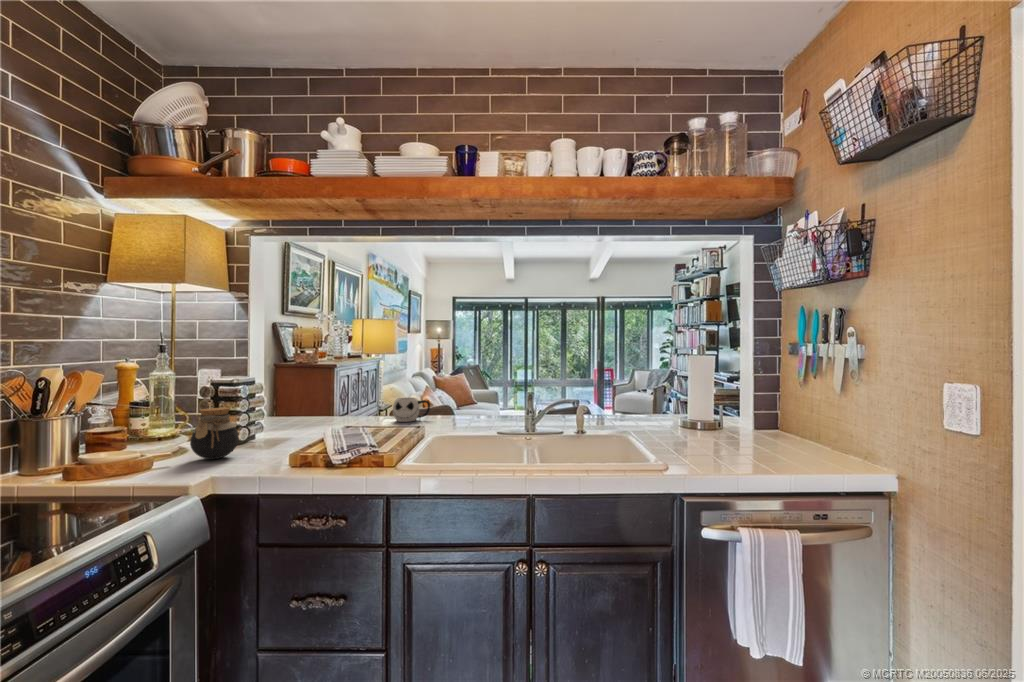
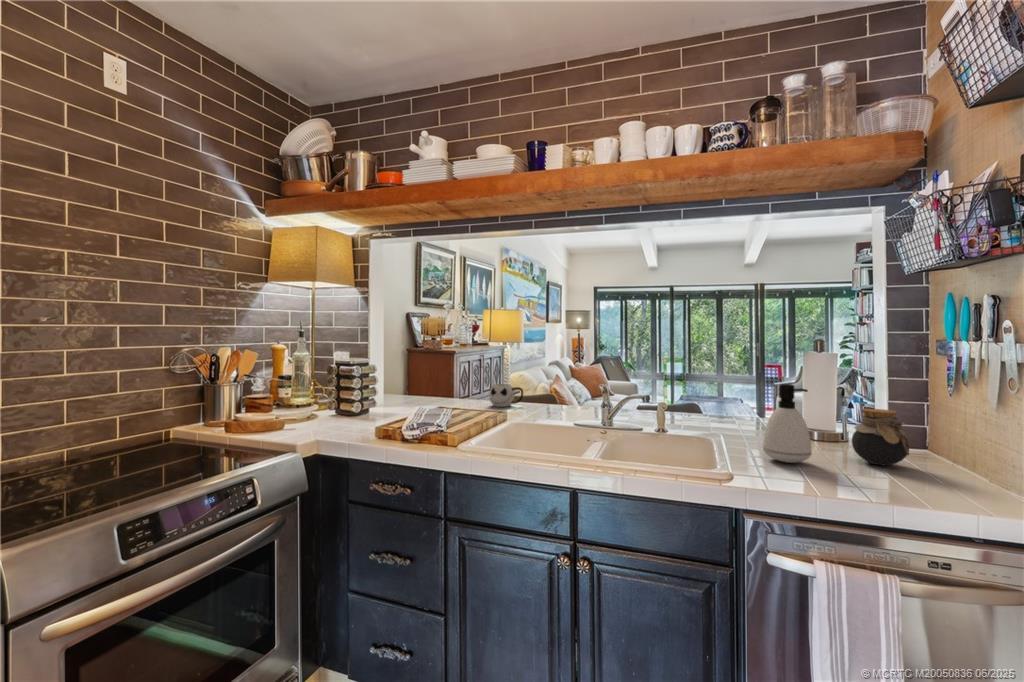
soap dispenser: none [676,384,714,451] -> present [763,384,812,463]
jar: present [190,408,239,459] -> present [852,409,910,465]

